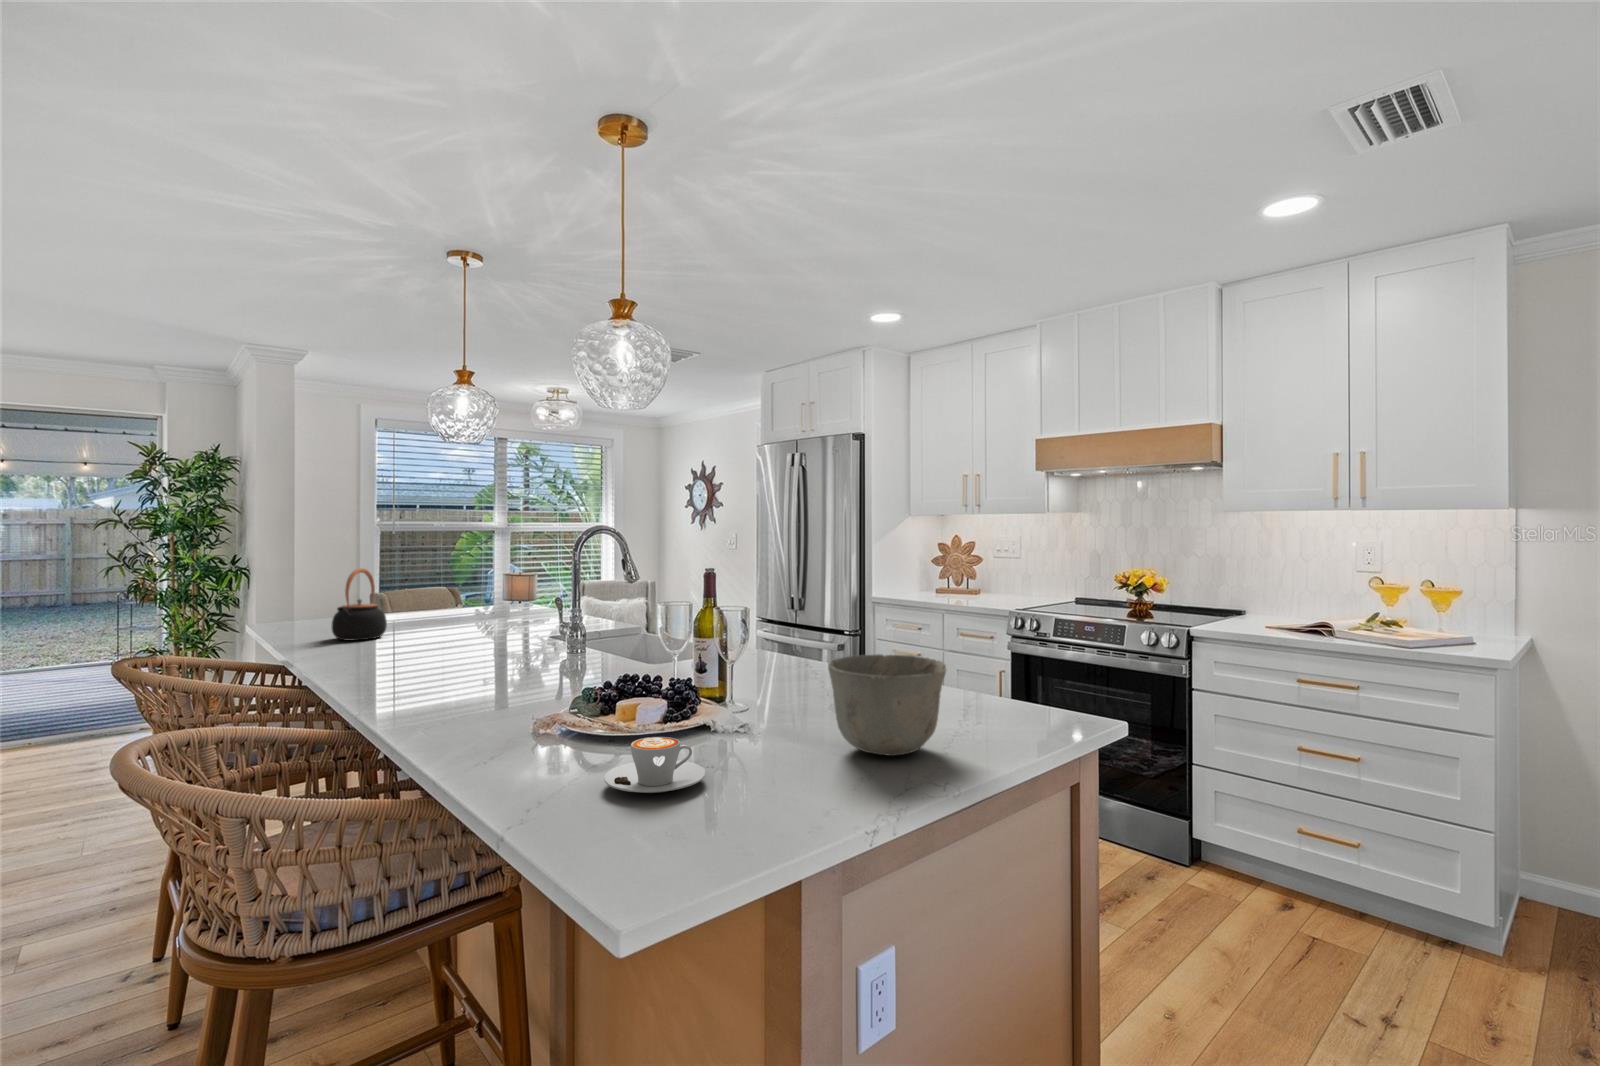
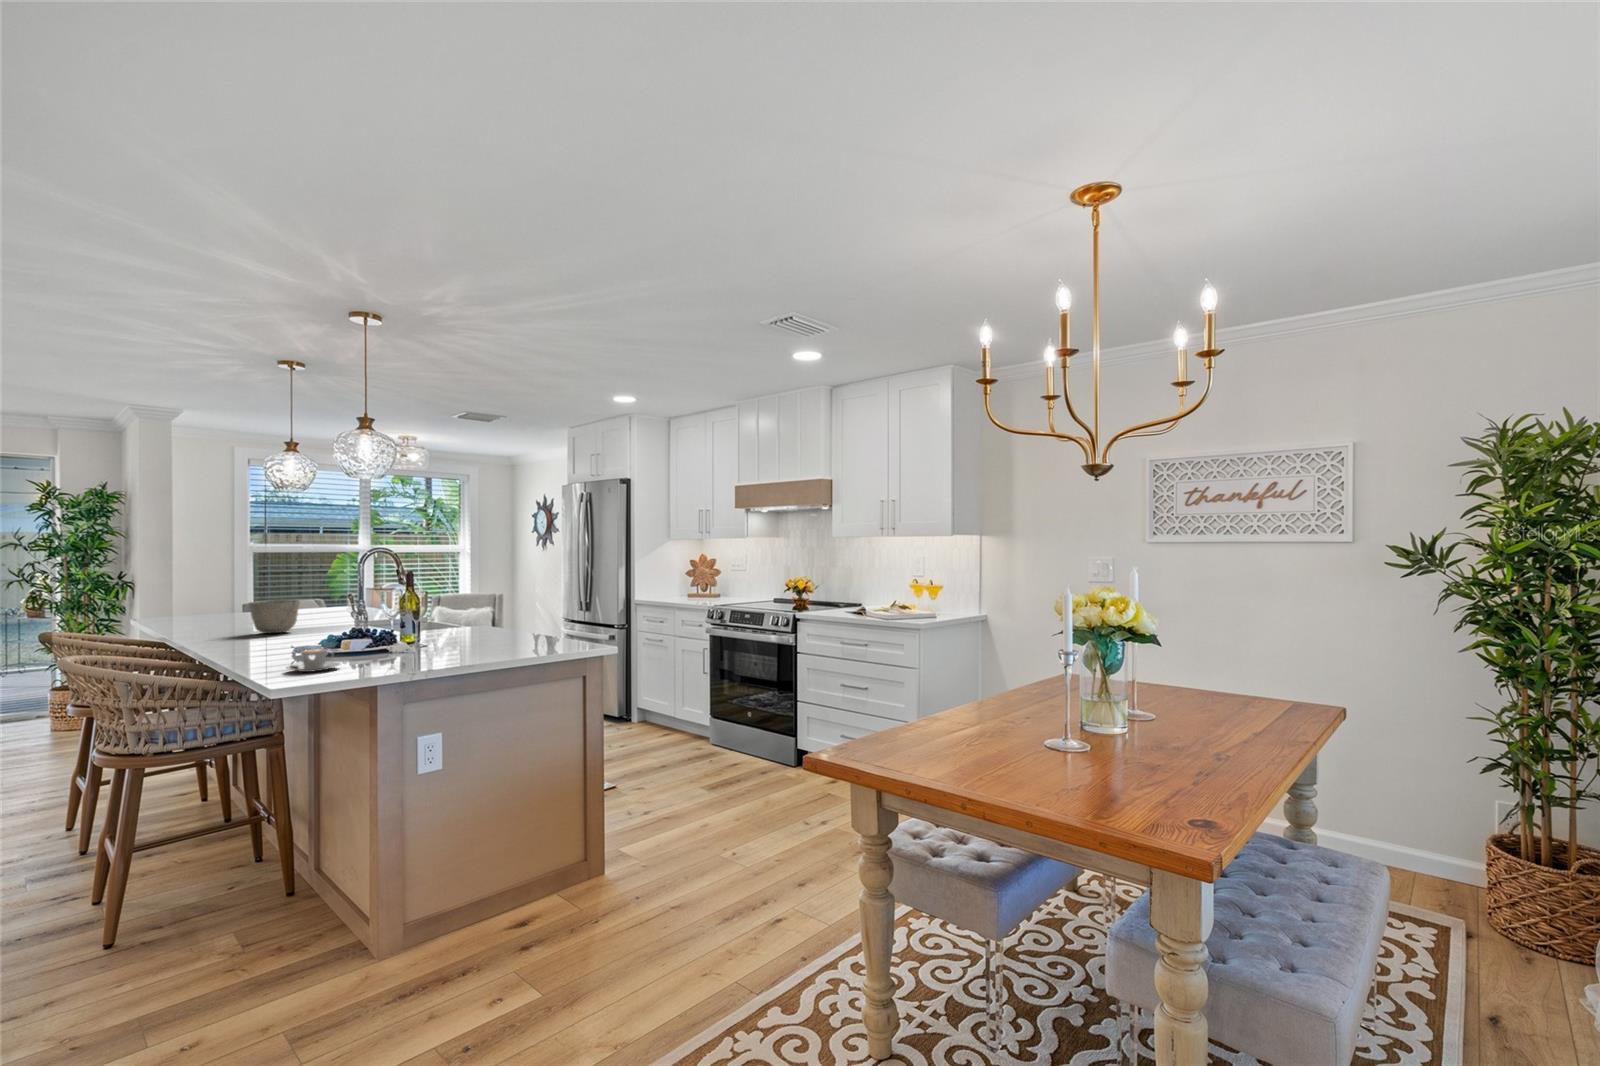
teapot: present [332,568,387,640] -> none [186,578,228,627]
ceramic bowl: present [828,654,946,756] -> present [249,600,300,633]

